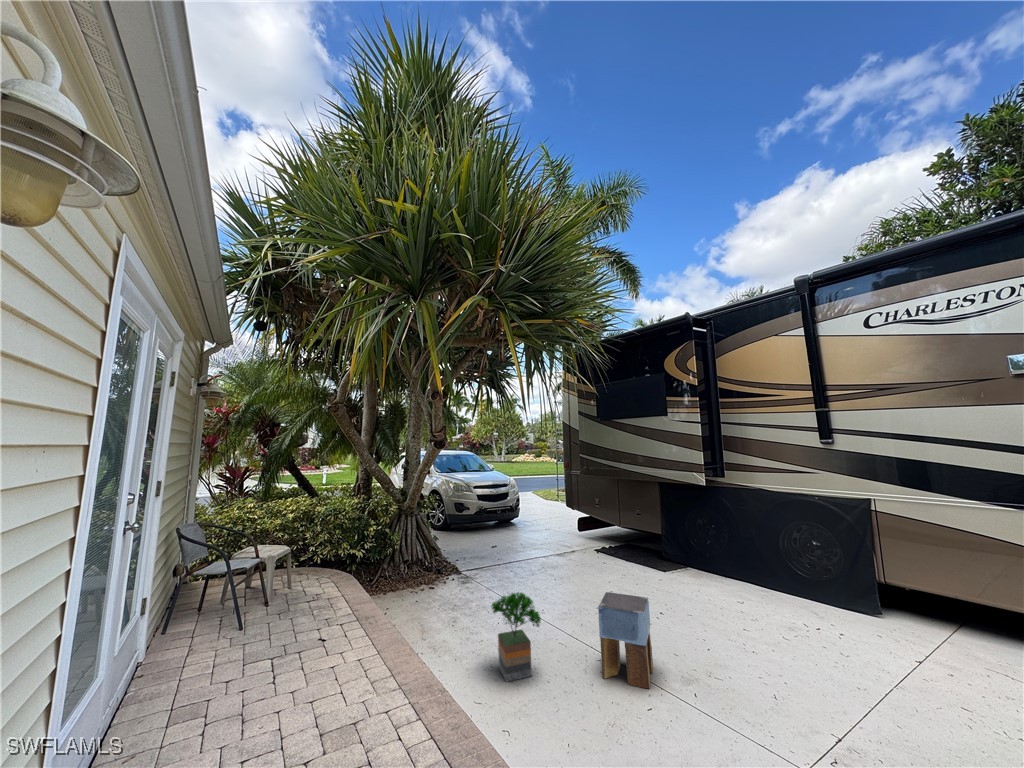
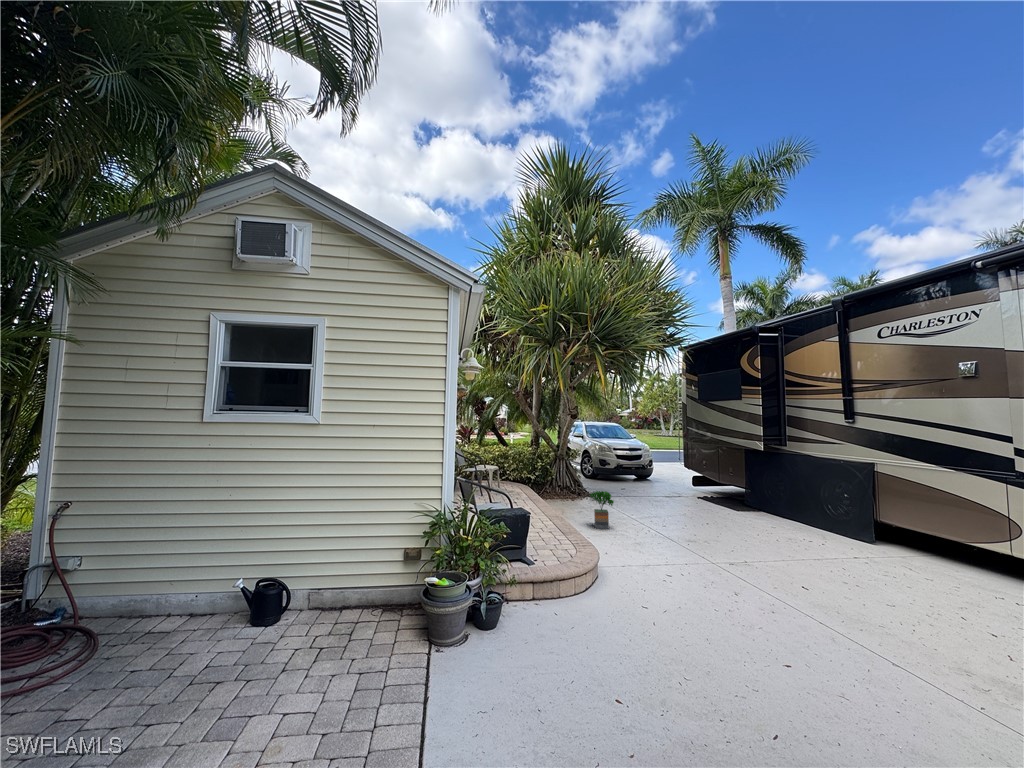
stool: present [598,592,653,689] -> none [643,497,675,540]

